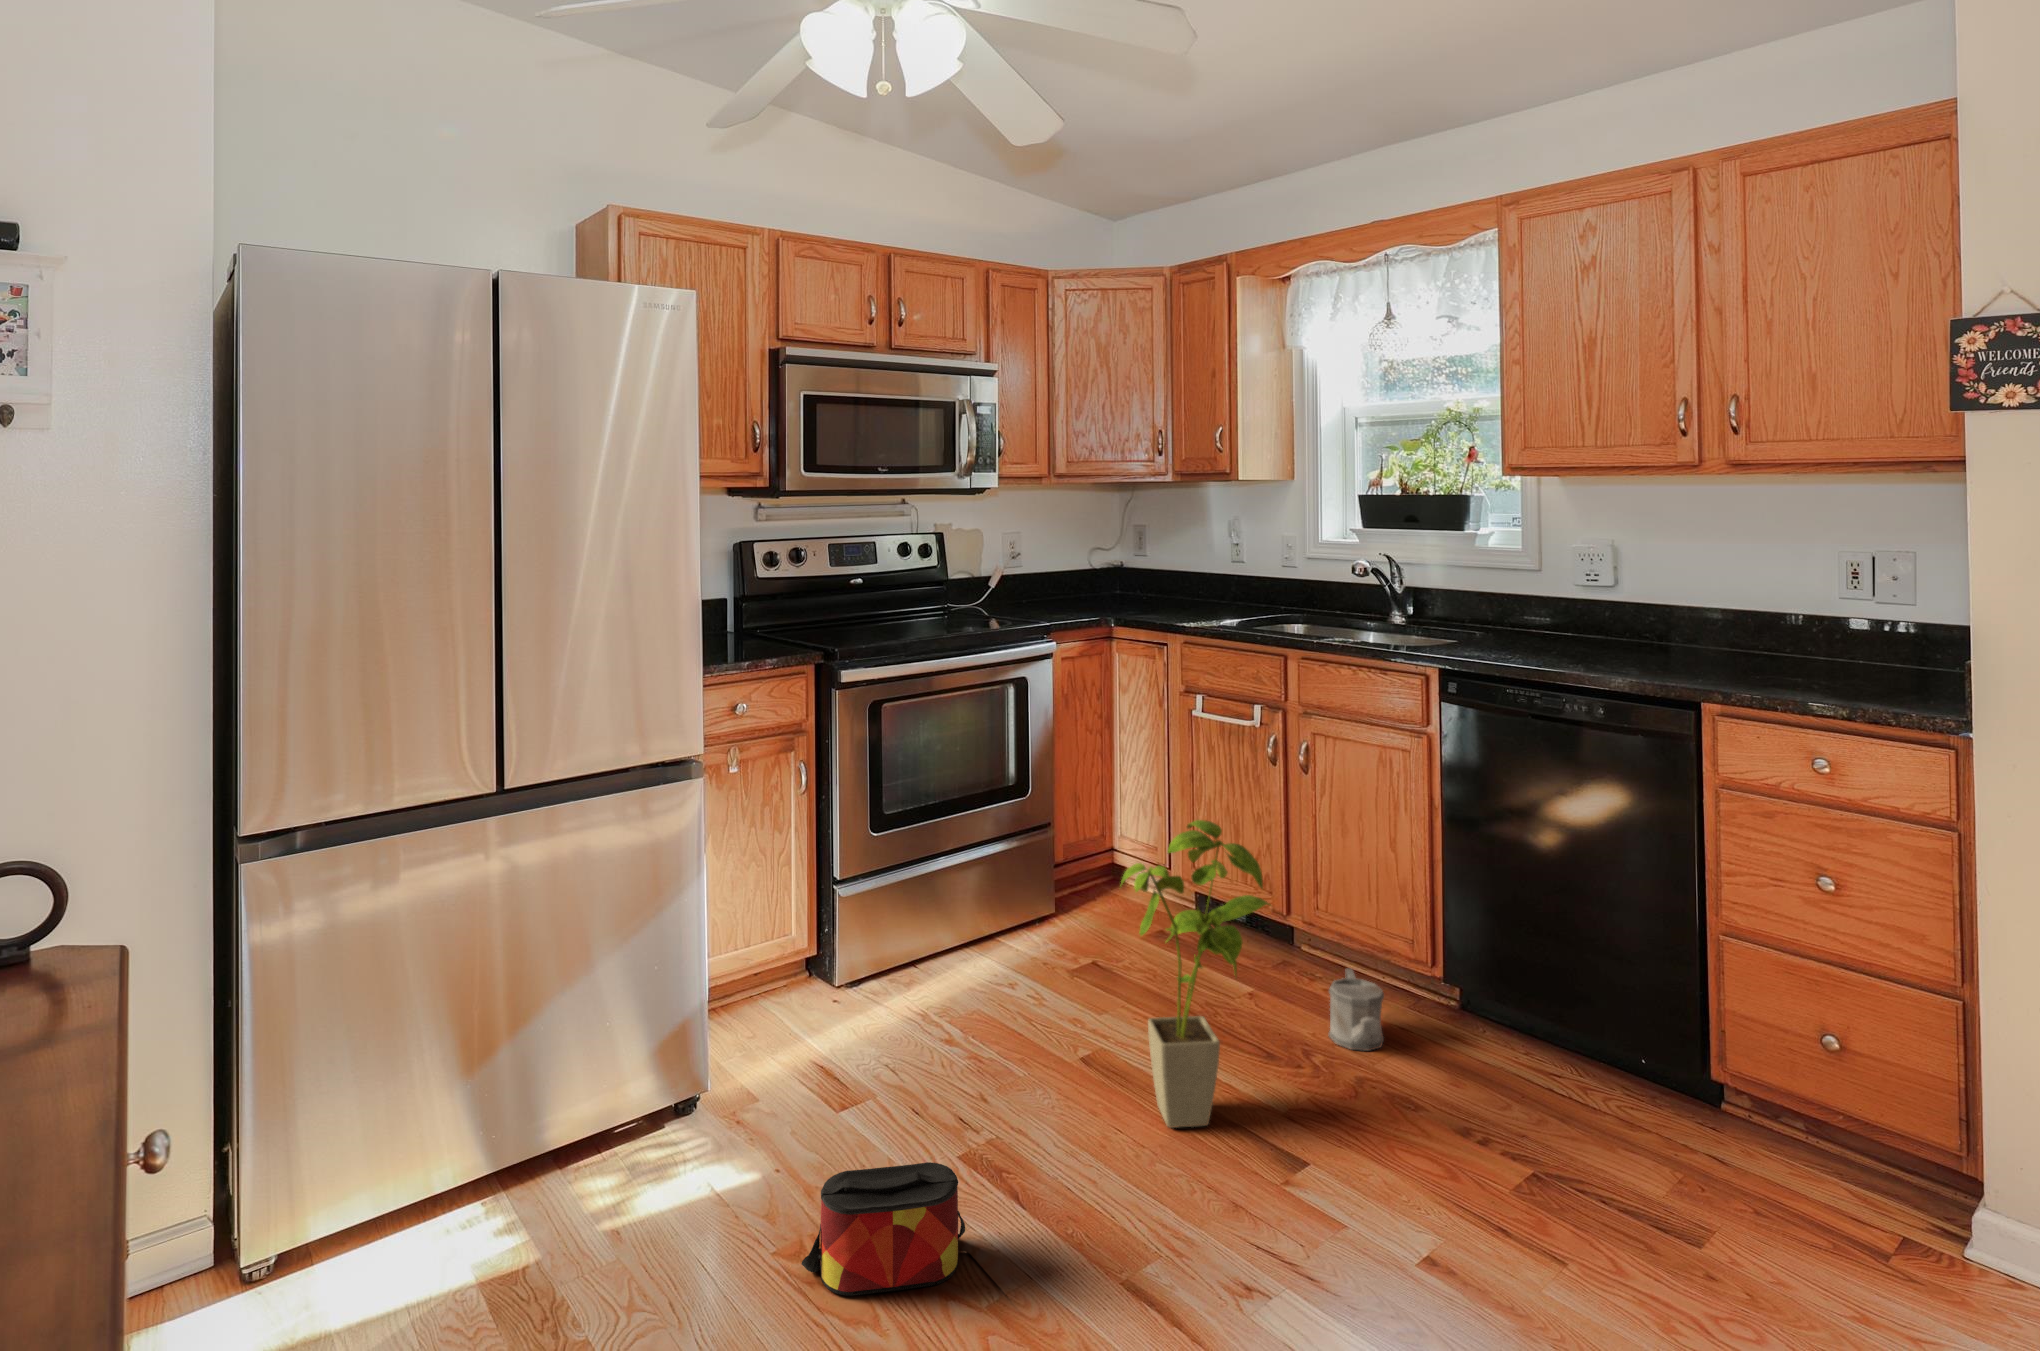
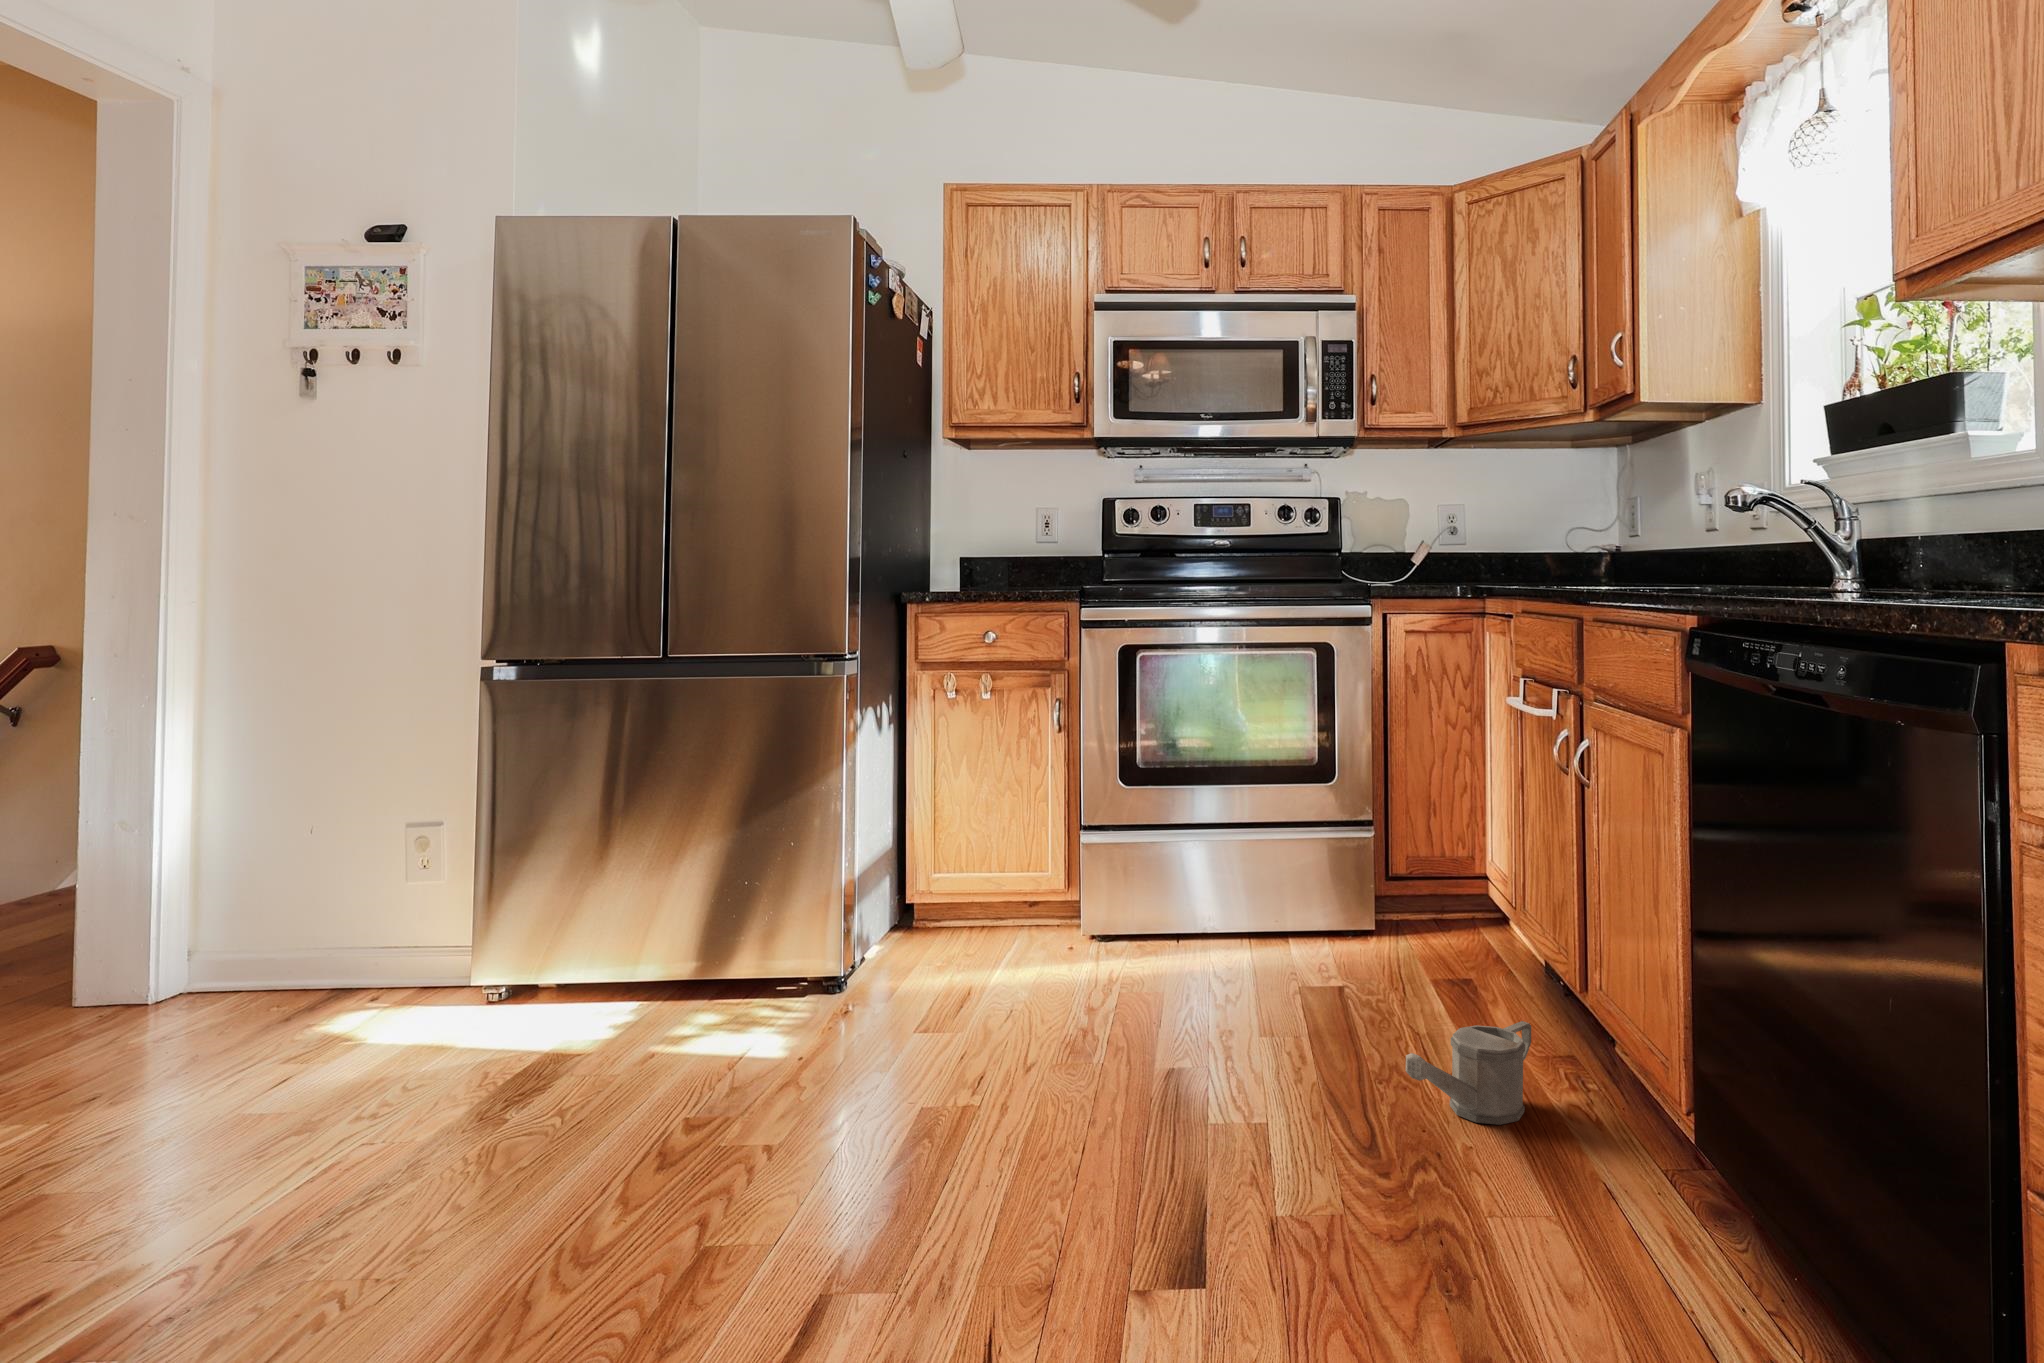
house plant: present [1120,820,1270,1128] -> none [1103,744,1295,1119]
bag: present [801,1162,965,1296] -> none [683,1014,815,1138]

